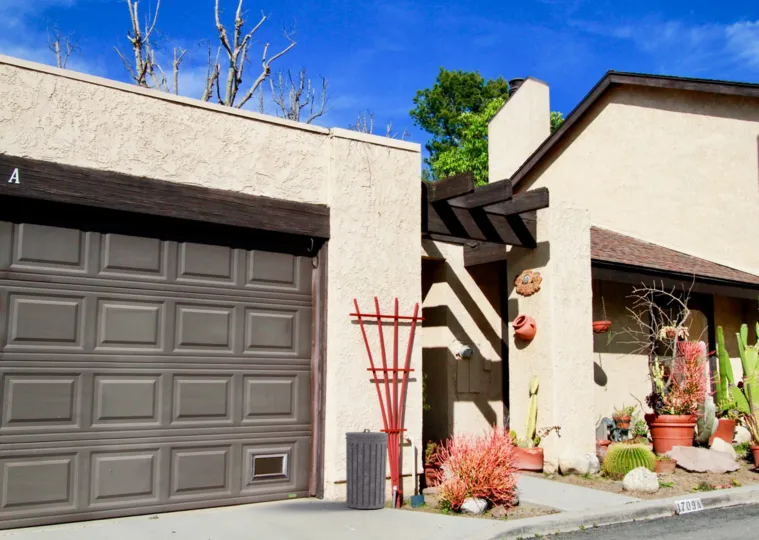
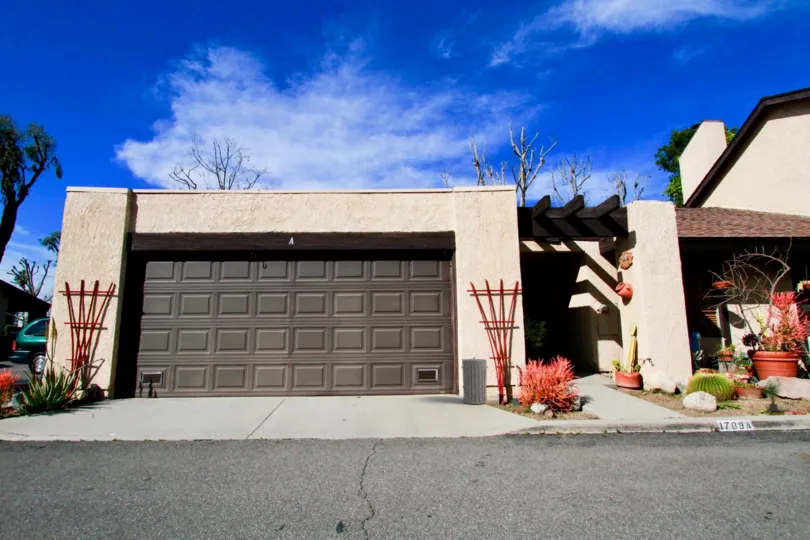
potted plant: none [683,445,715,487] -> present [764,381,780,412]

